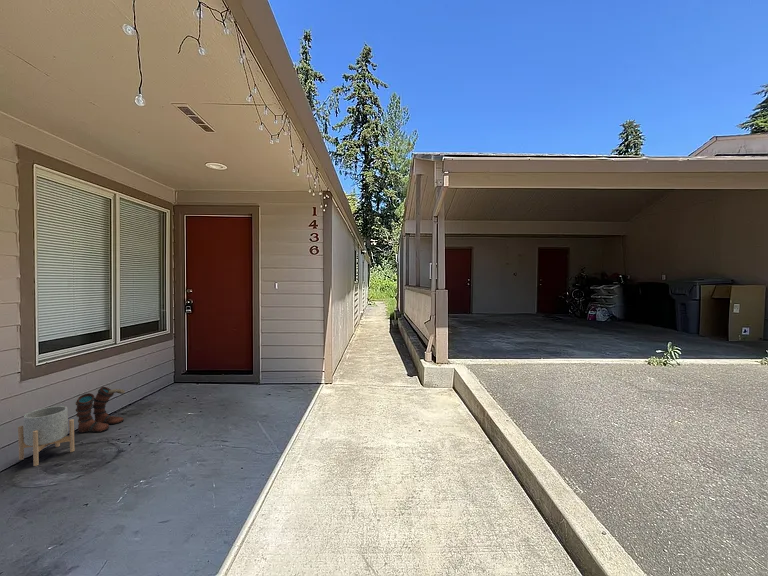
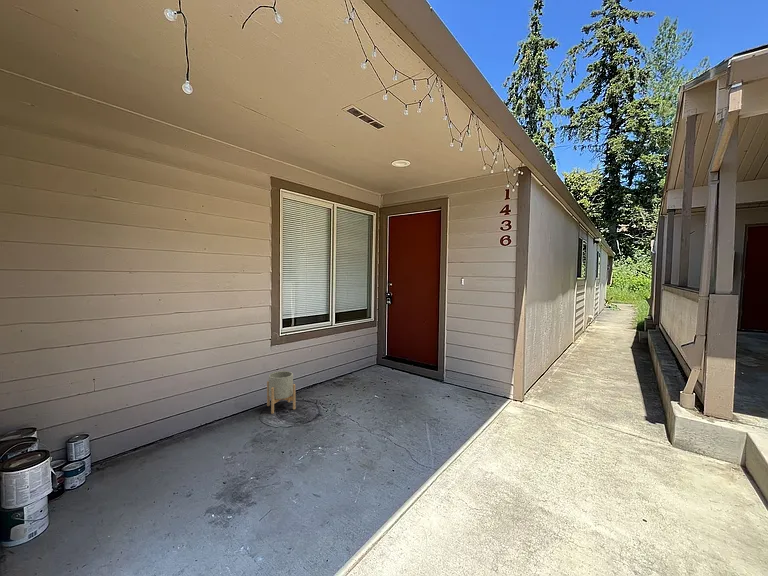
boots: present [76,387,125,433] -> none [303,361,335,398]

